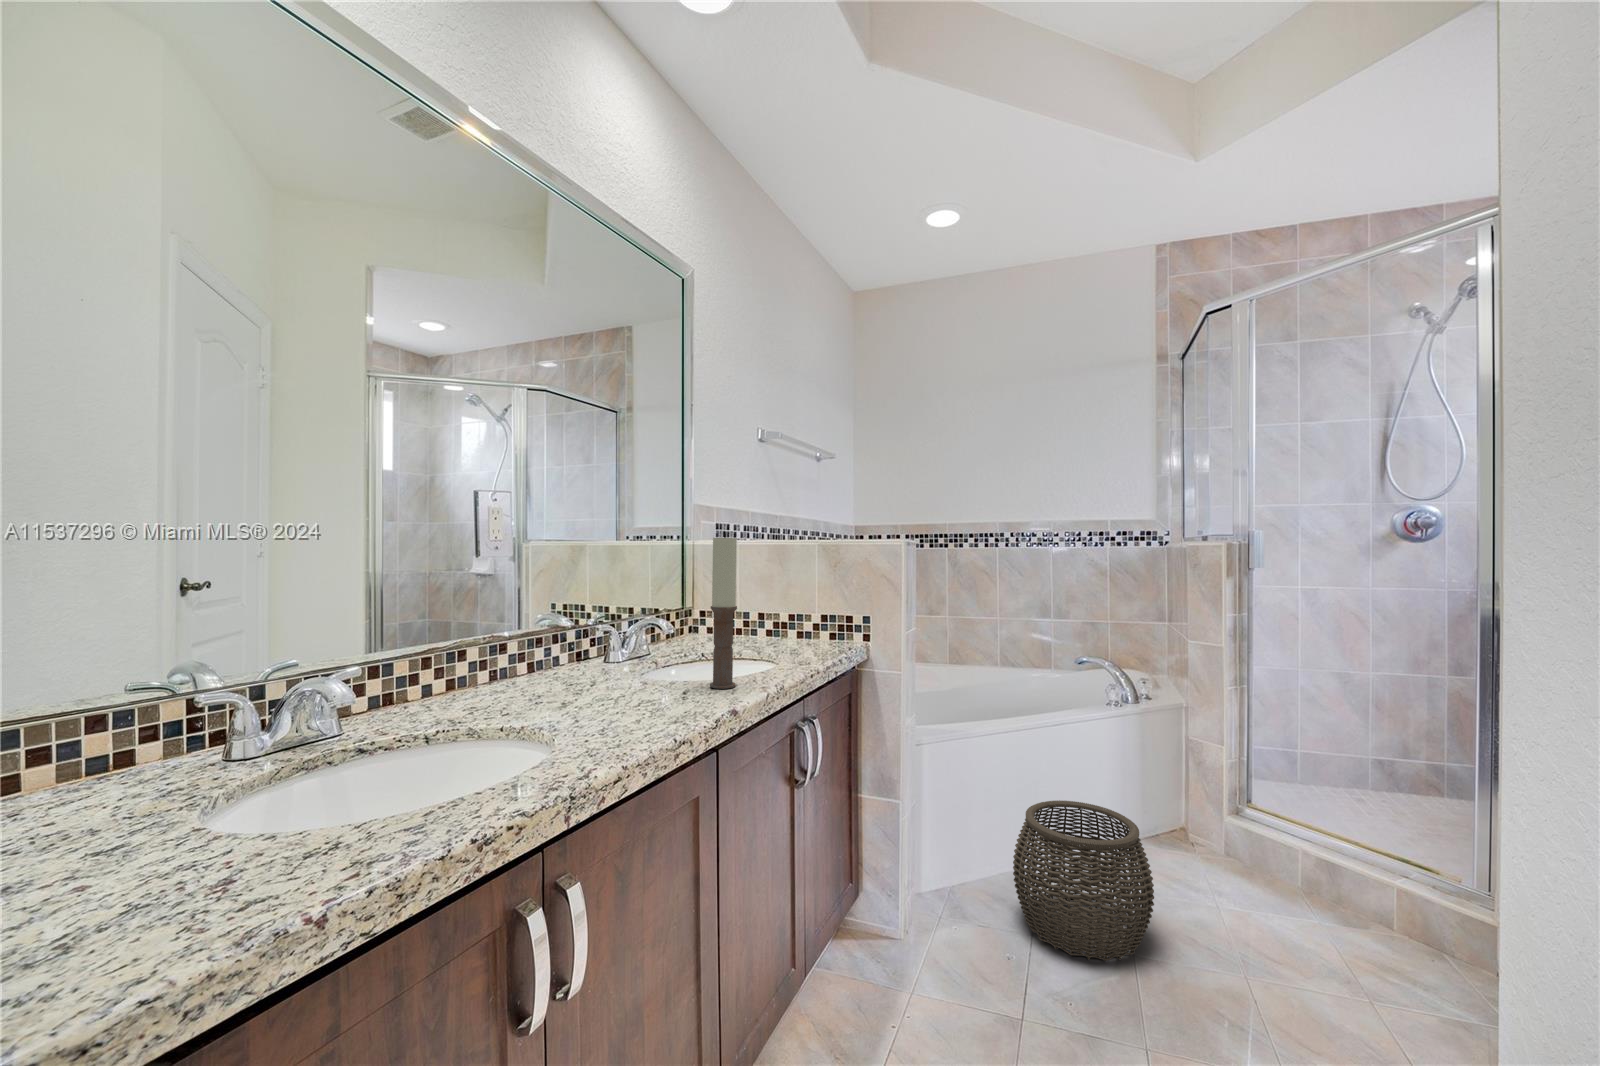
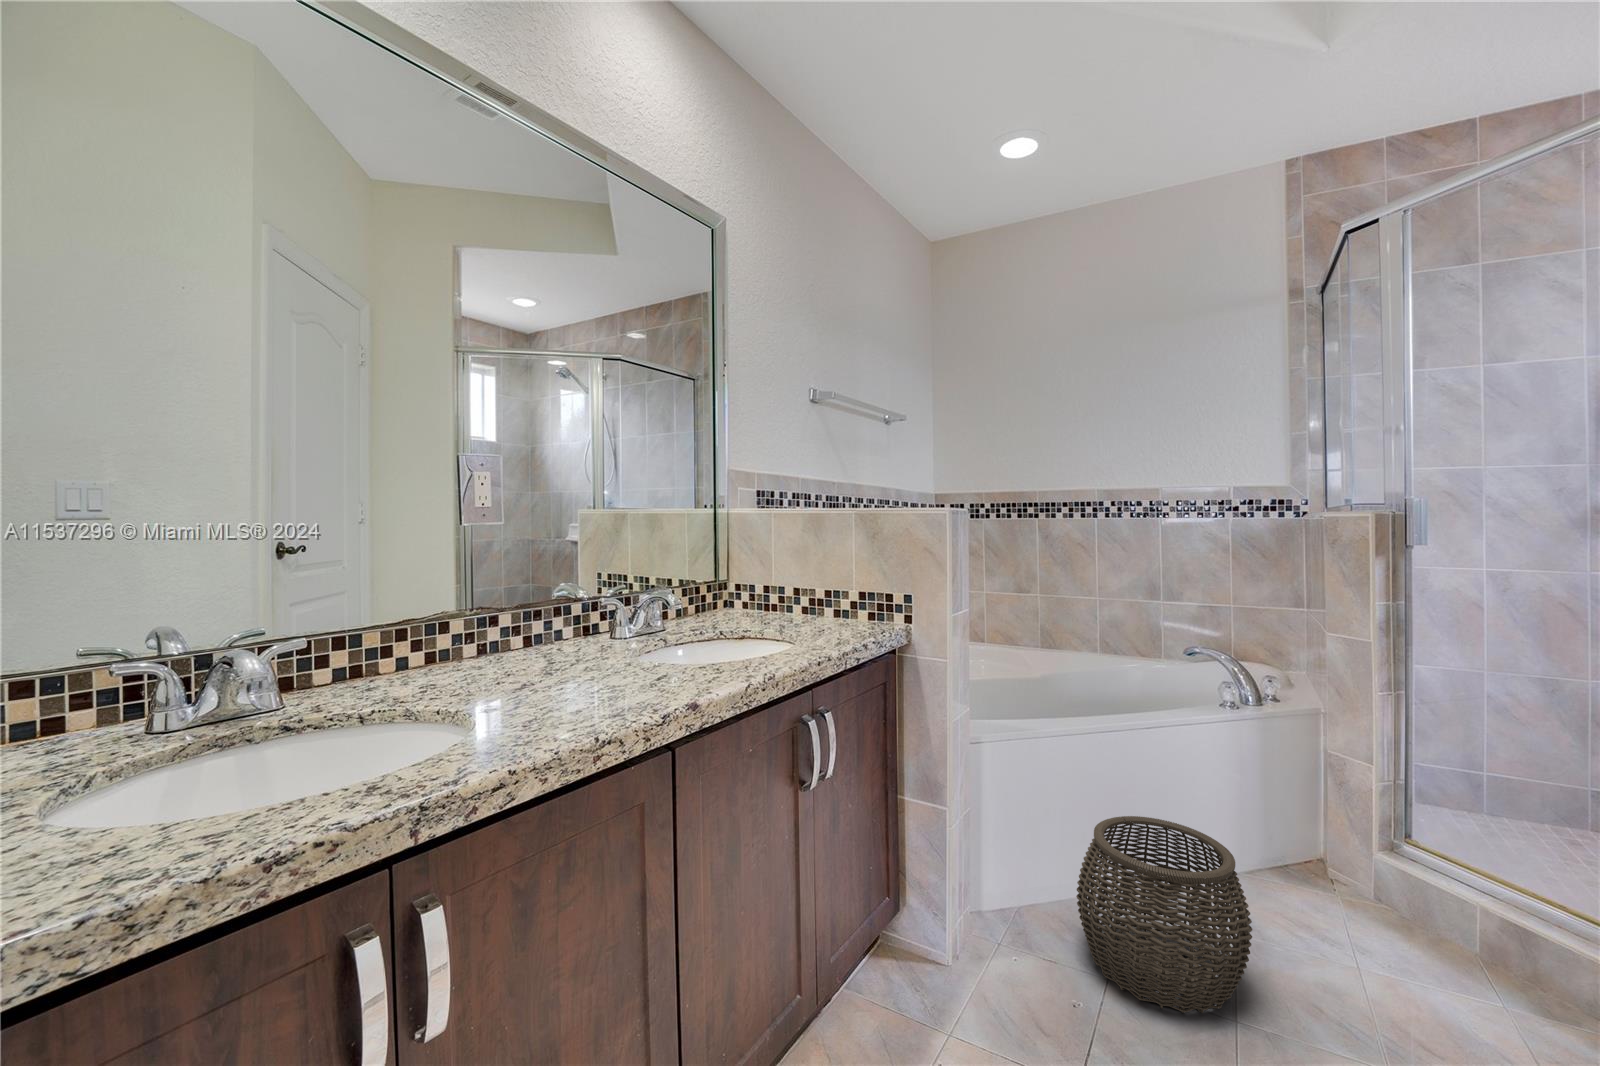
candle: present [710,534,737,689] -> none [696,501,726,674]

